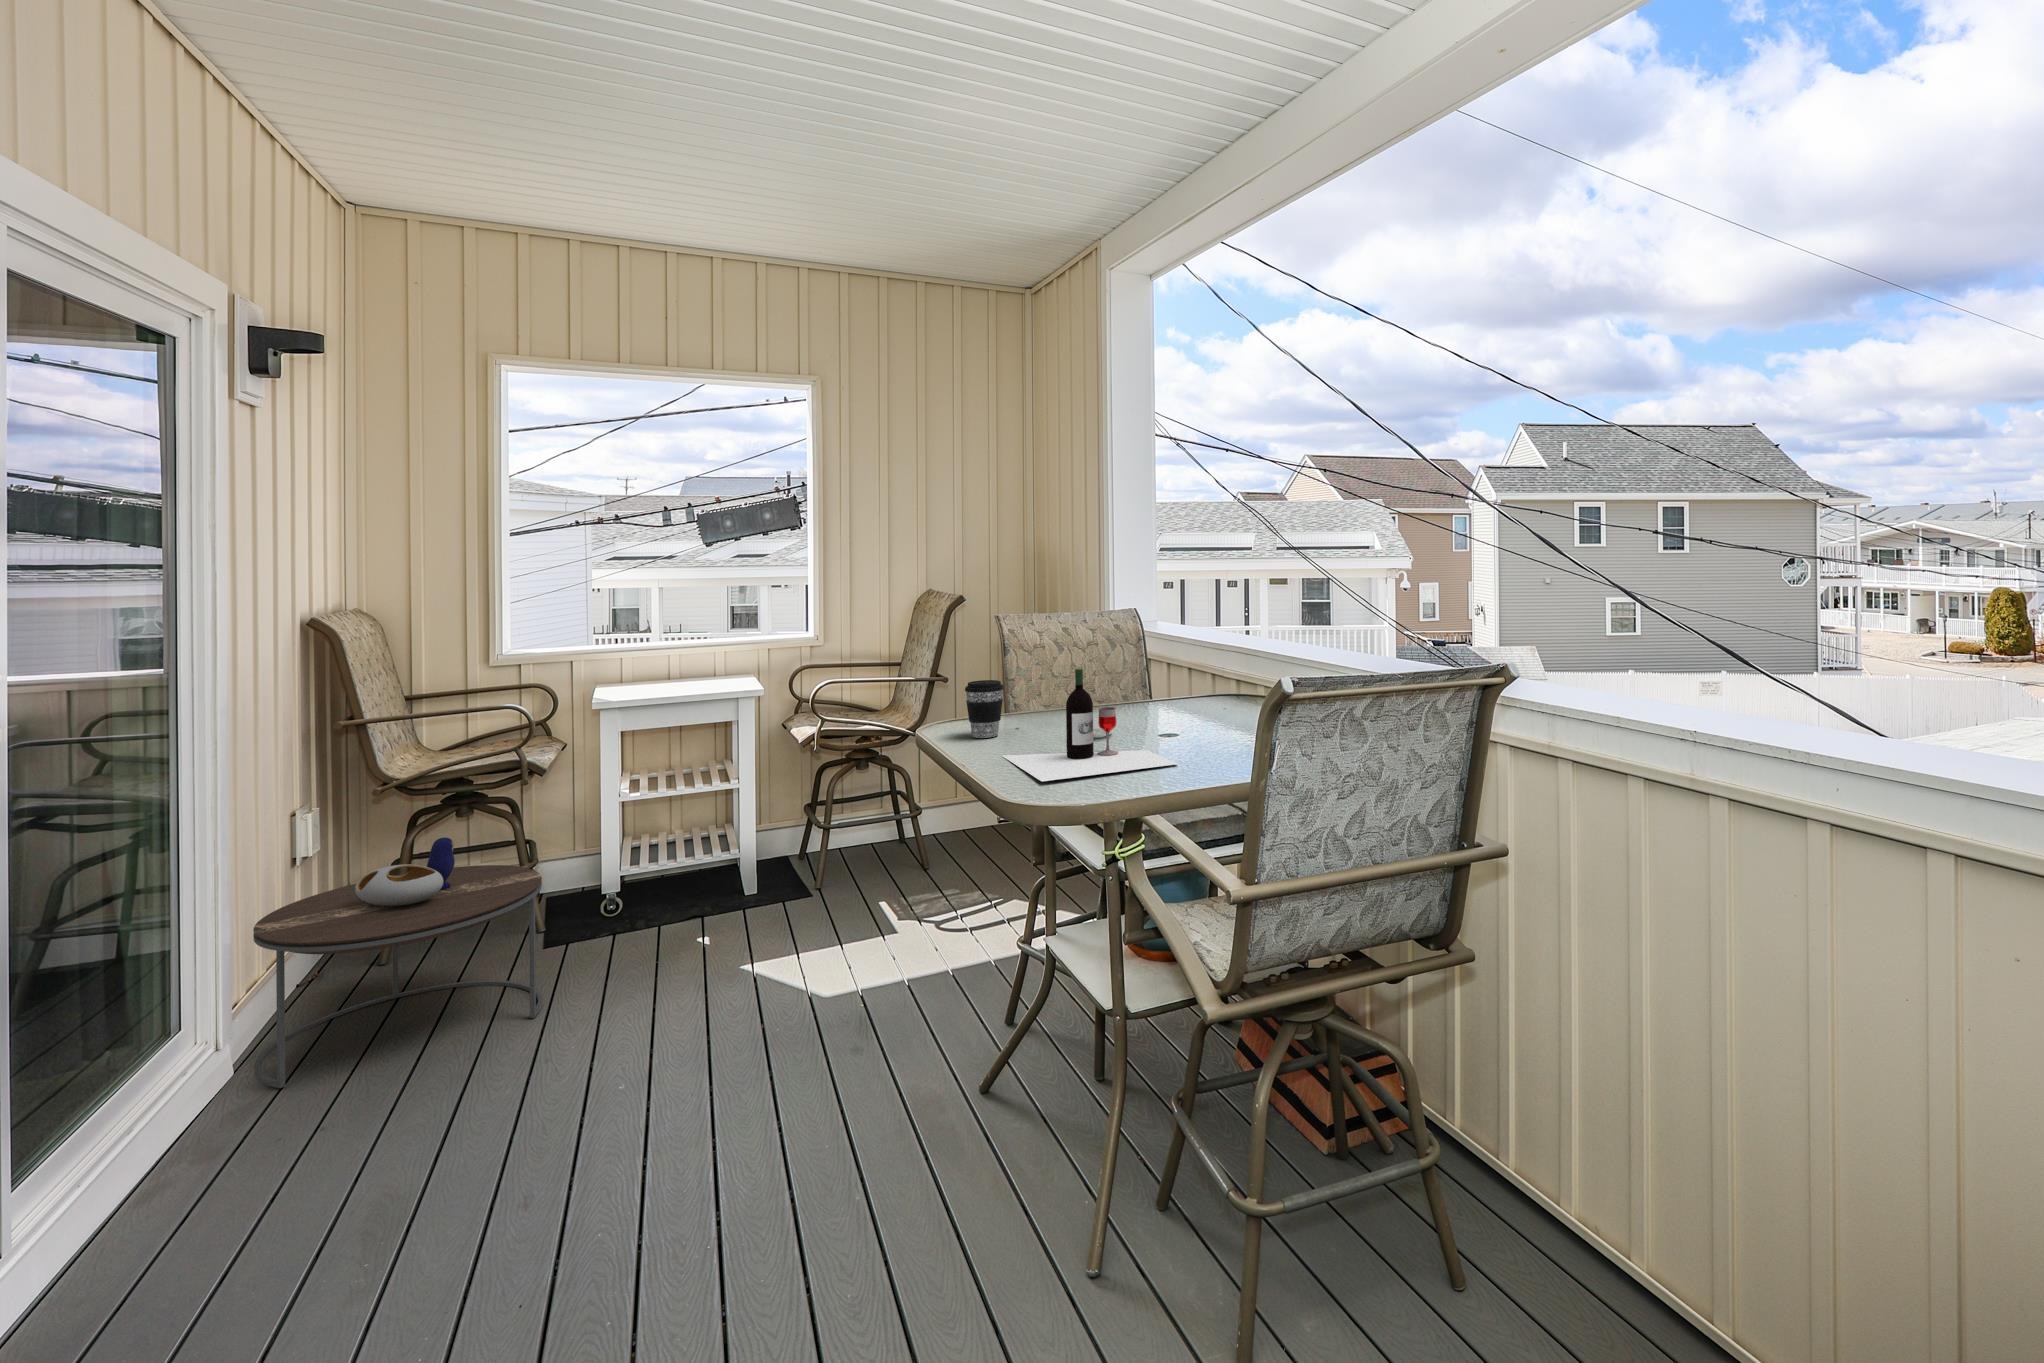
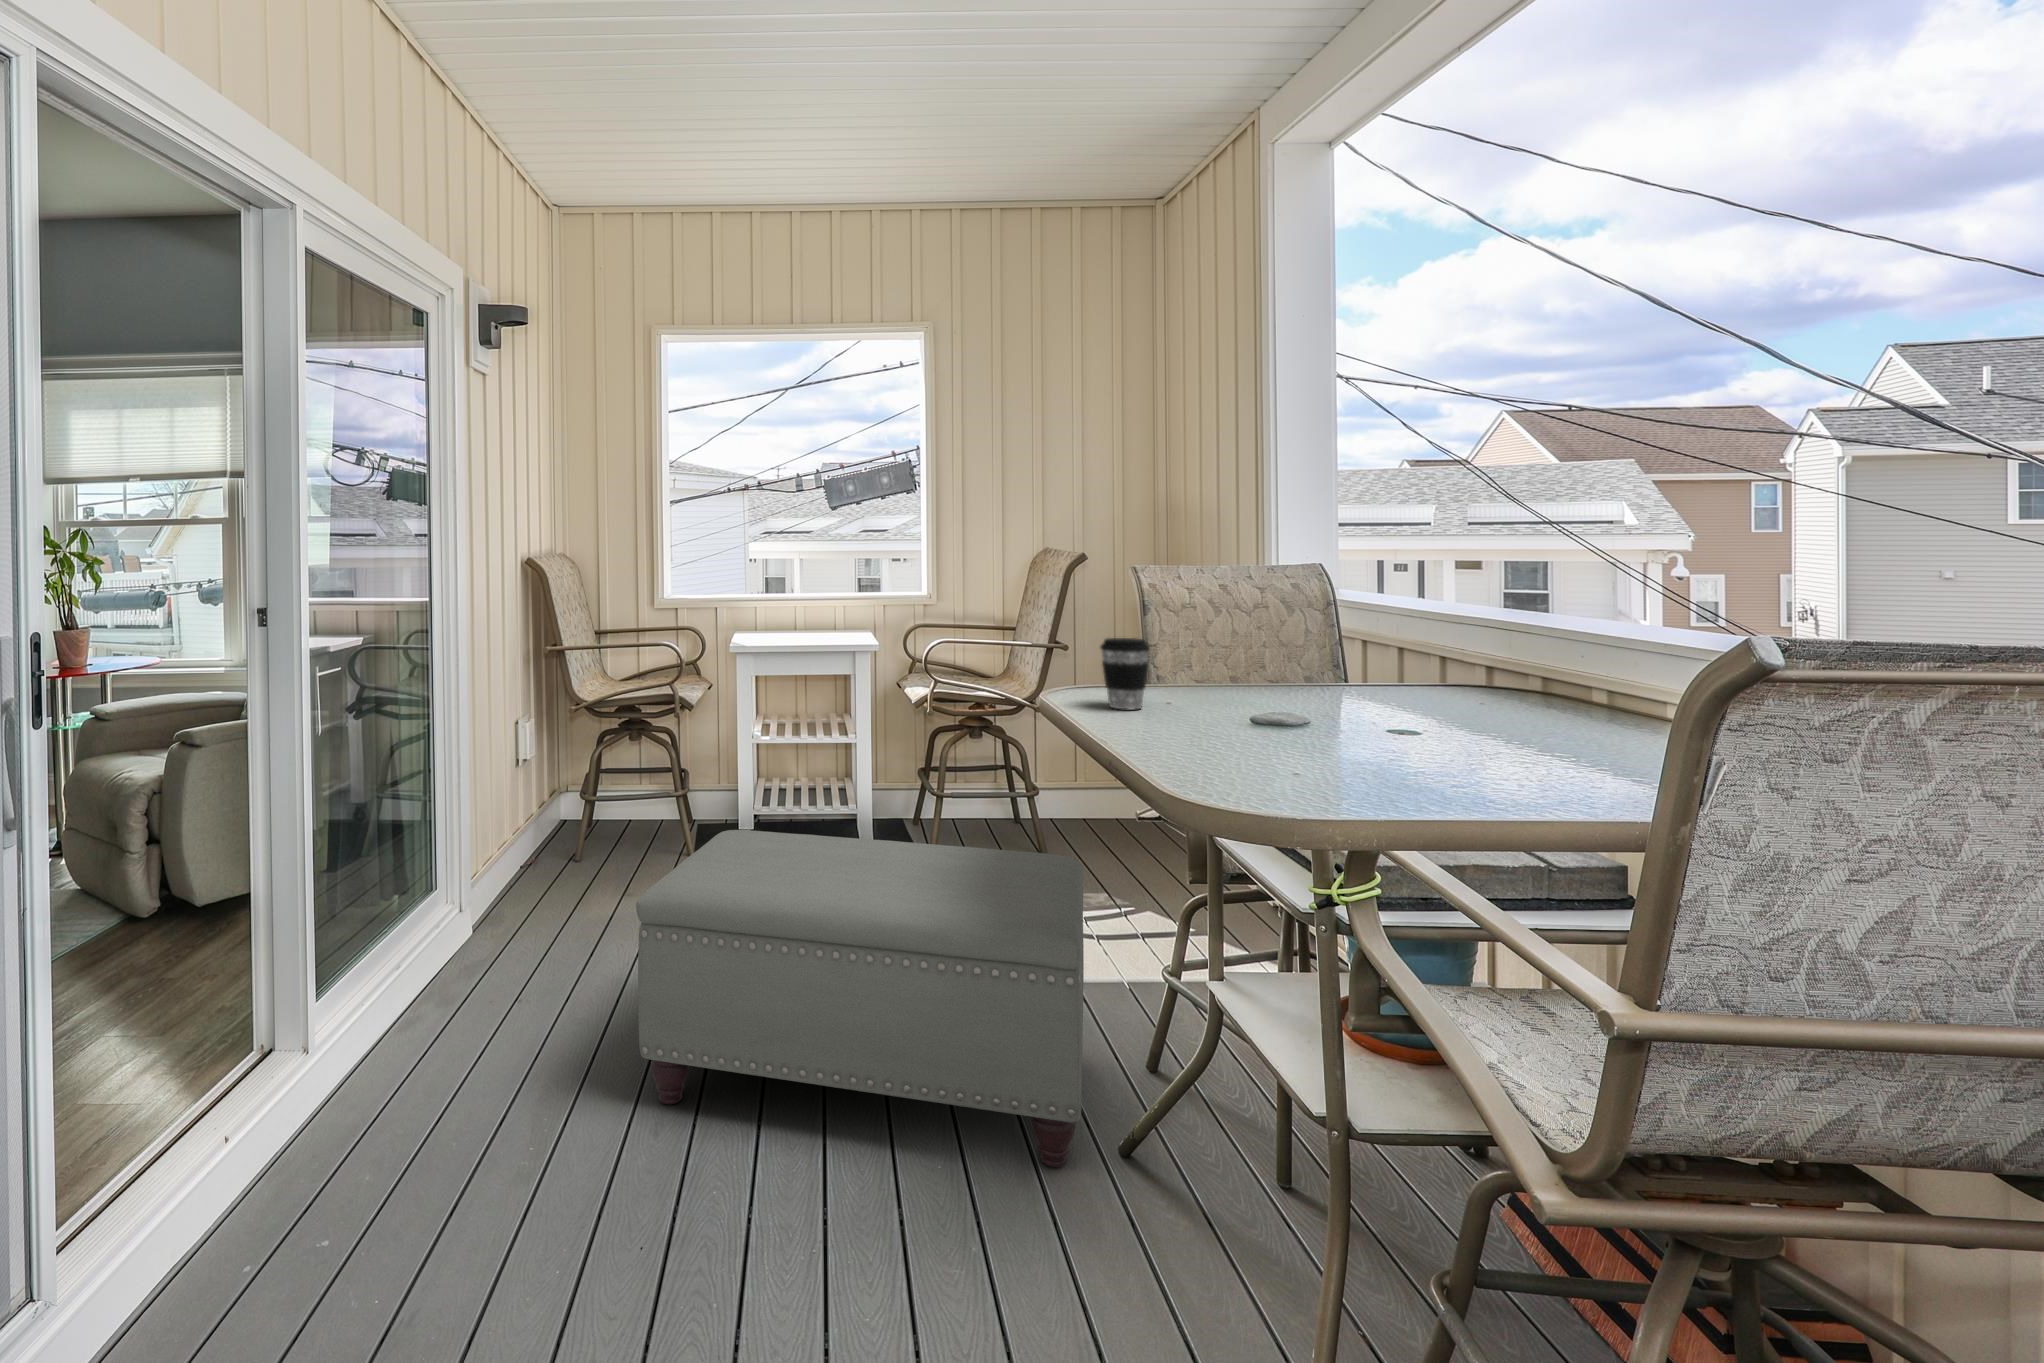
wine bottle: present [1002,669,1177,781] -> none [1152,624,1434,772]
side table: present [253,837,543,1088] -> none [479,756,686,957]
ottoman: none [506,864,955,1170] -> present [636,830,1084,1167]

